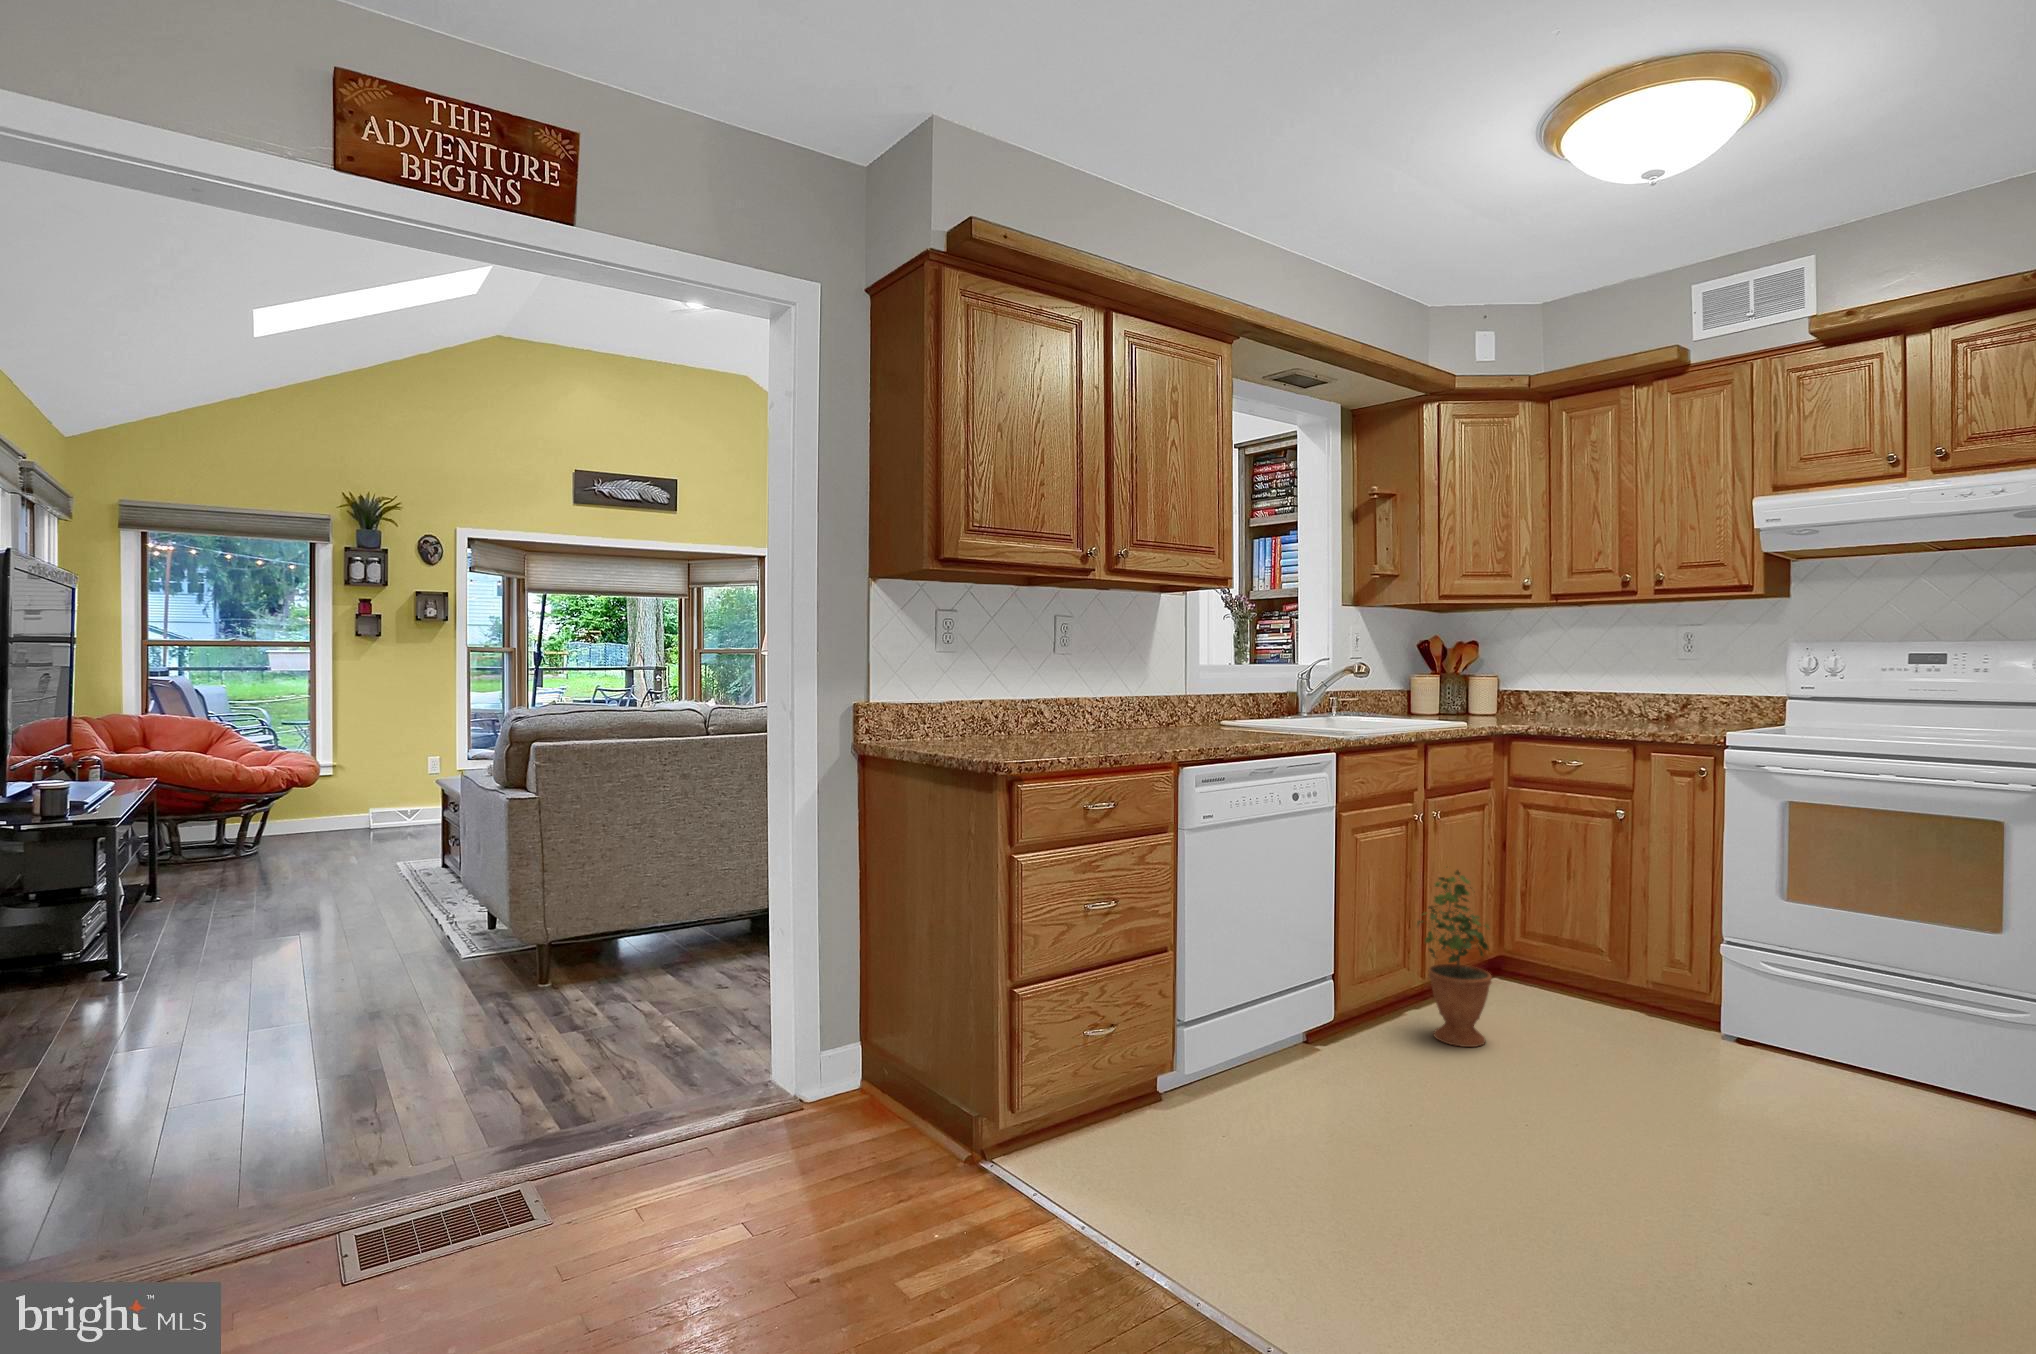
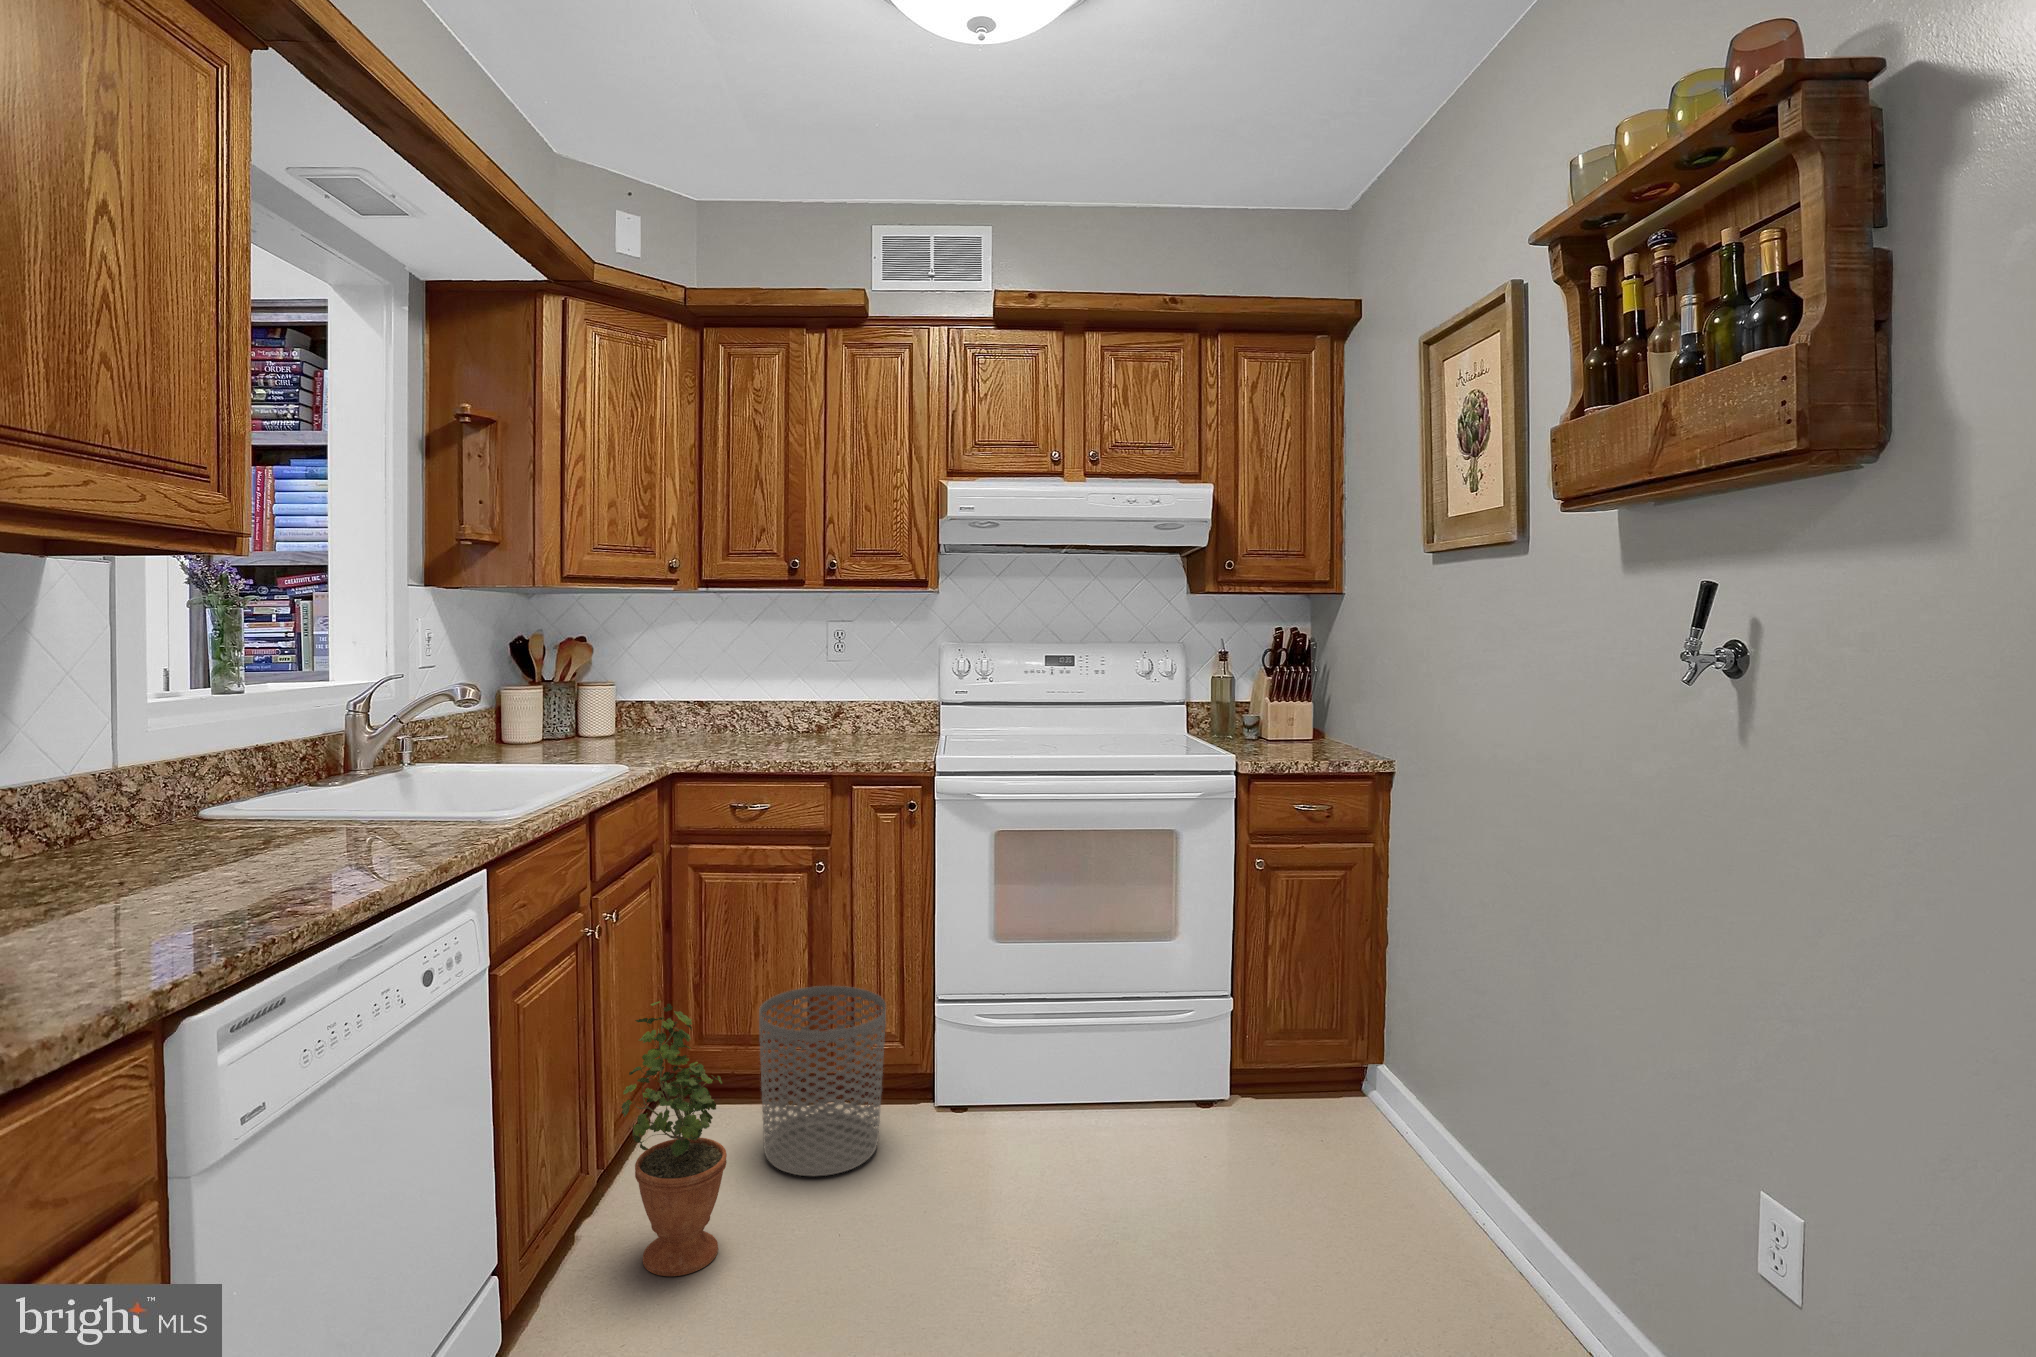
waste bin: none [1547,905,1659,1044] -> present [759,986,886,1176]

